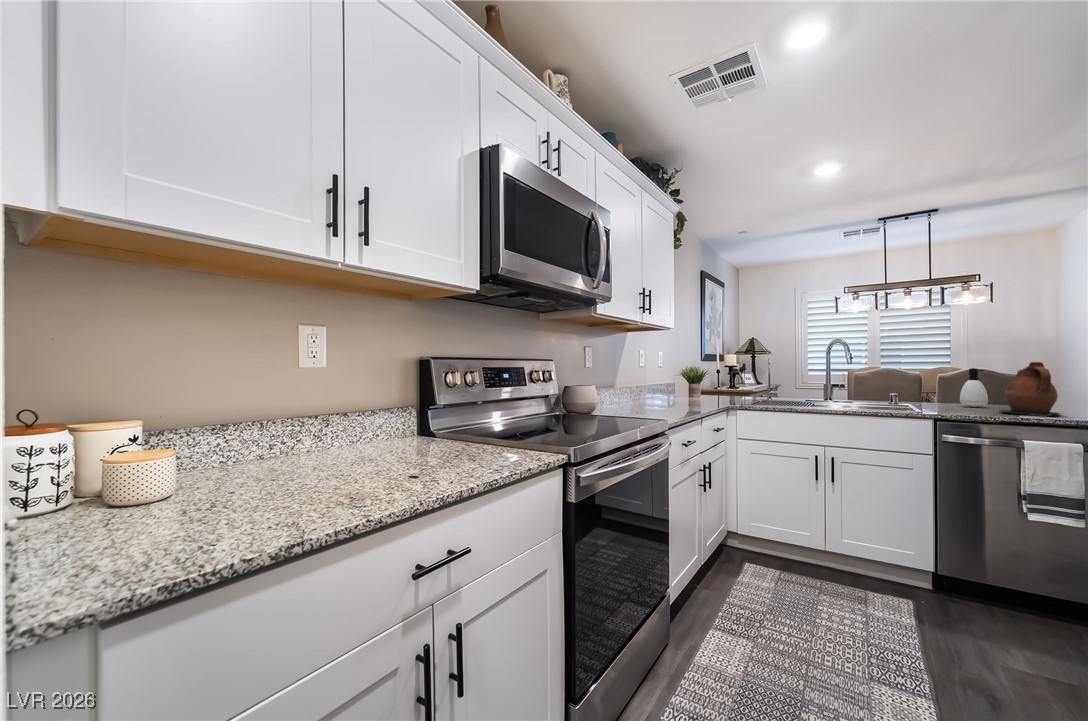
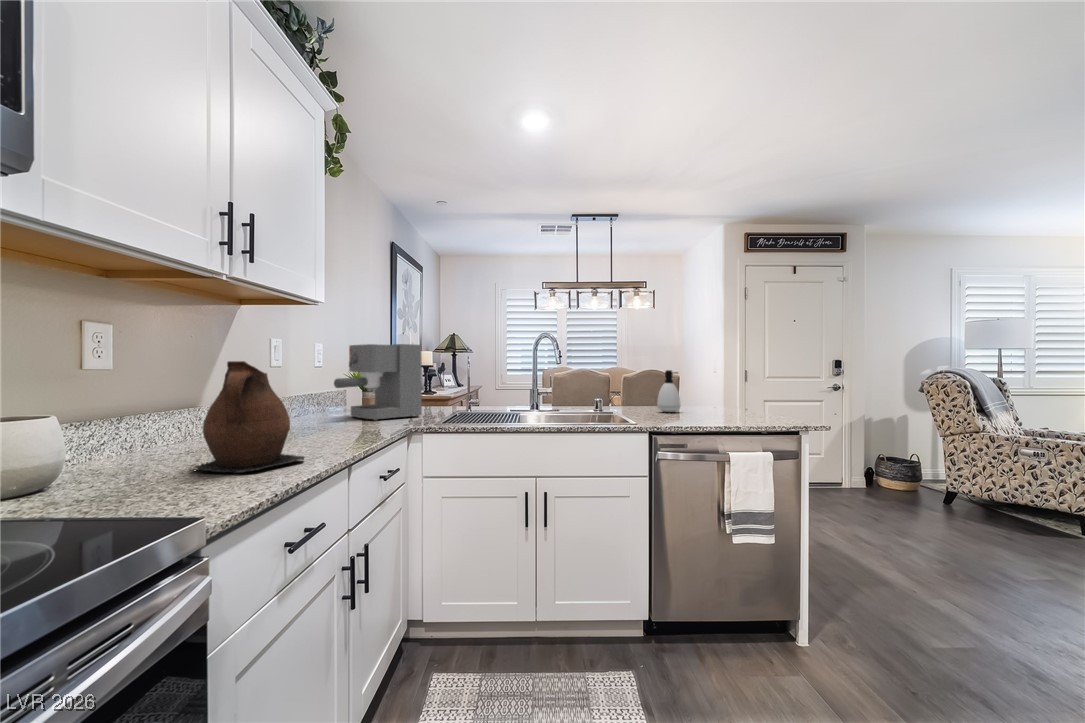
coffee maker: none [677,349,734,400] -> present [334,344,422,421]
ceramic pitcher: present [999,362,1061,416] -> present [194,361,305,473]

